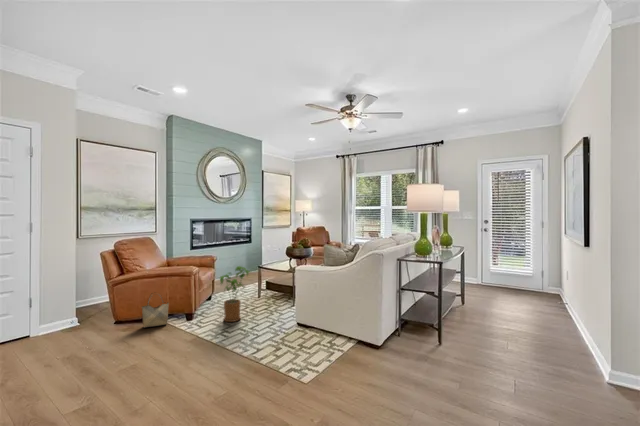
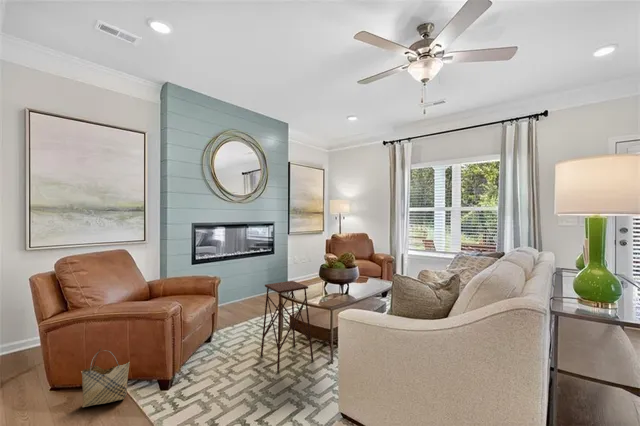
side table: none [247,257,282,311] -> present [261,281,313,371]
house plant: present [220,266,249,322] -> none [212,302,265,399]

